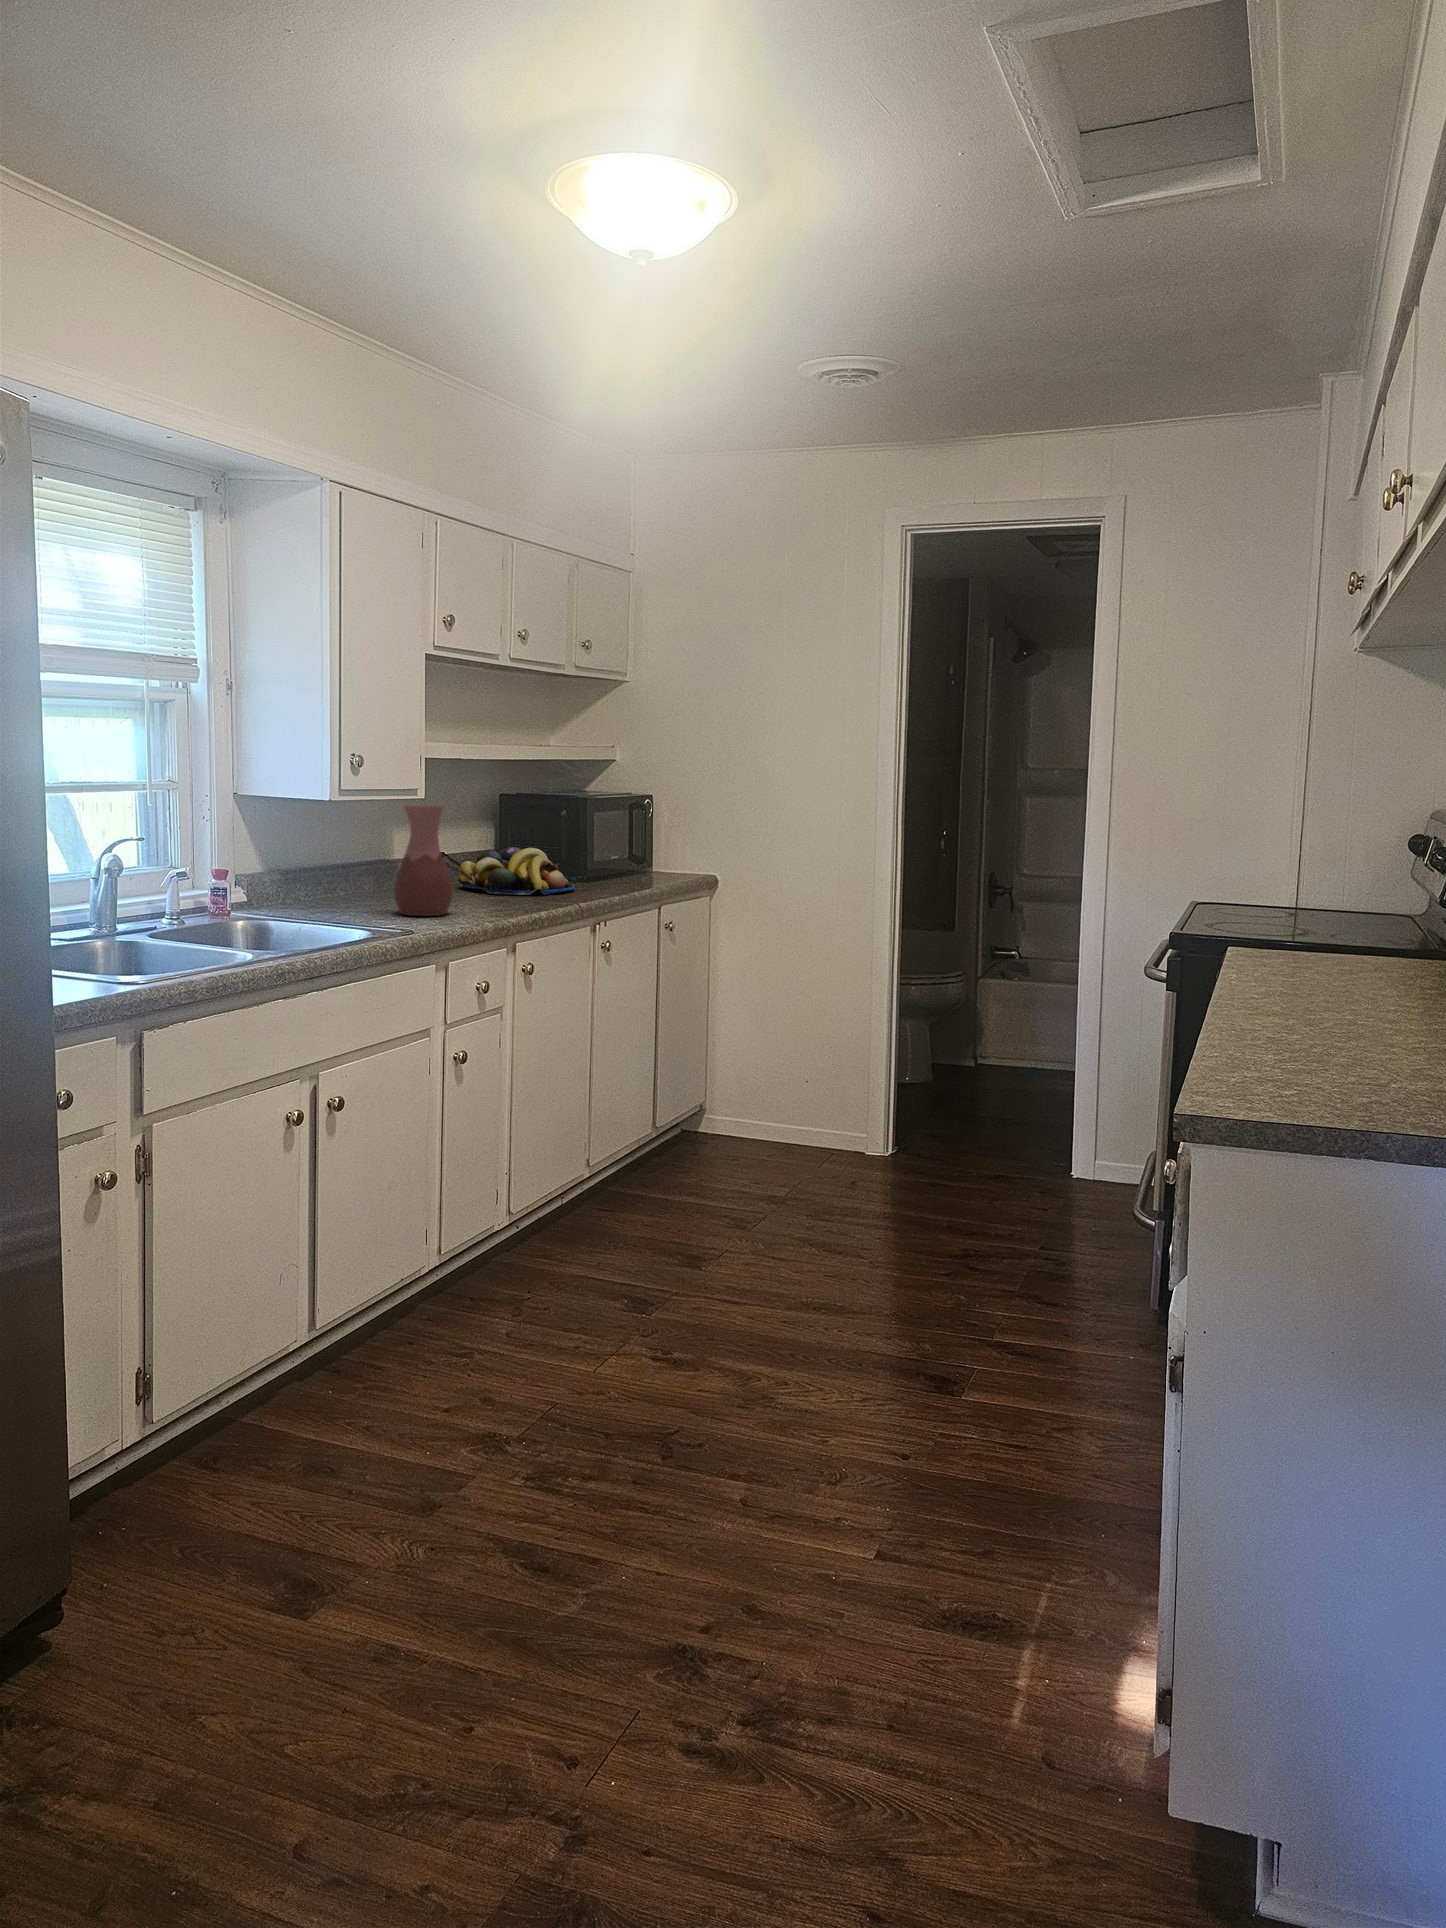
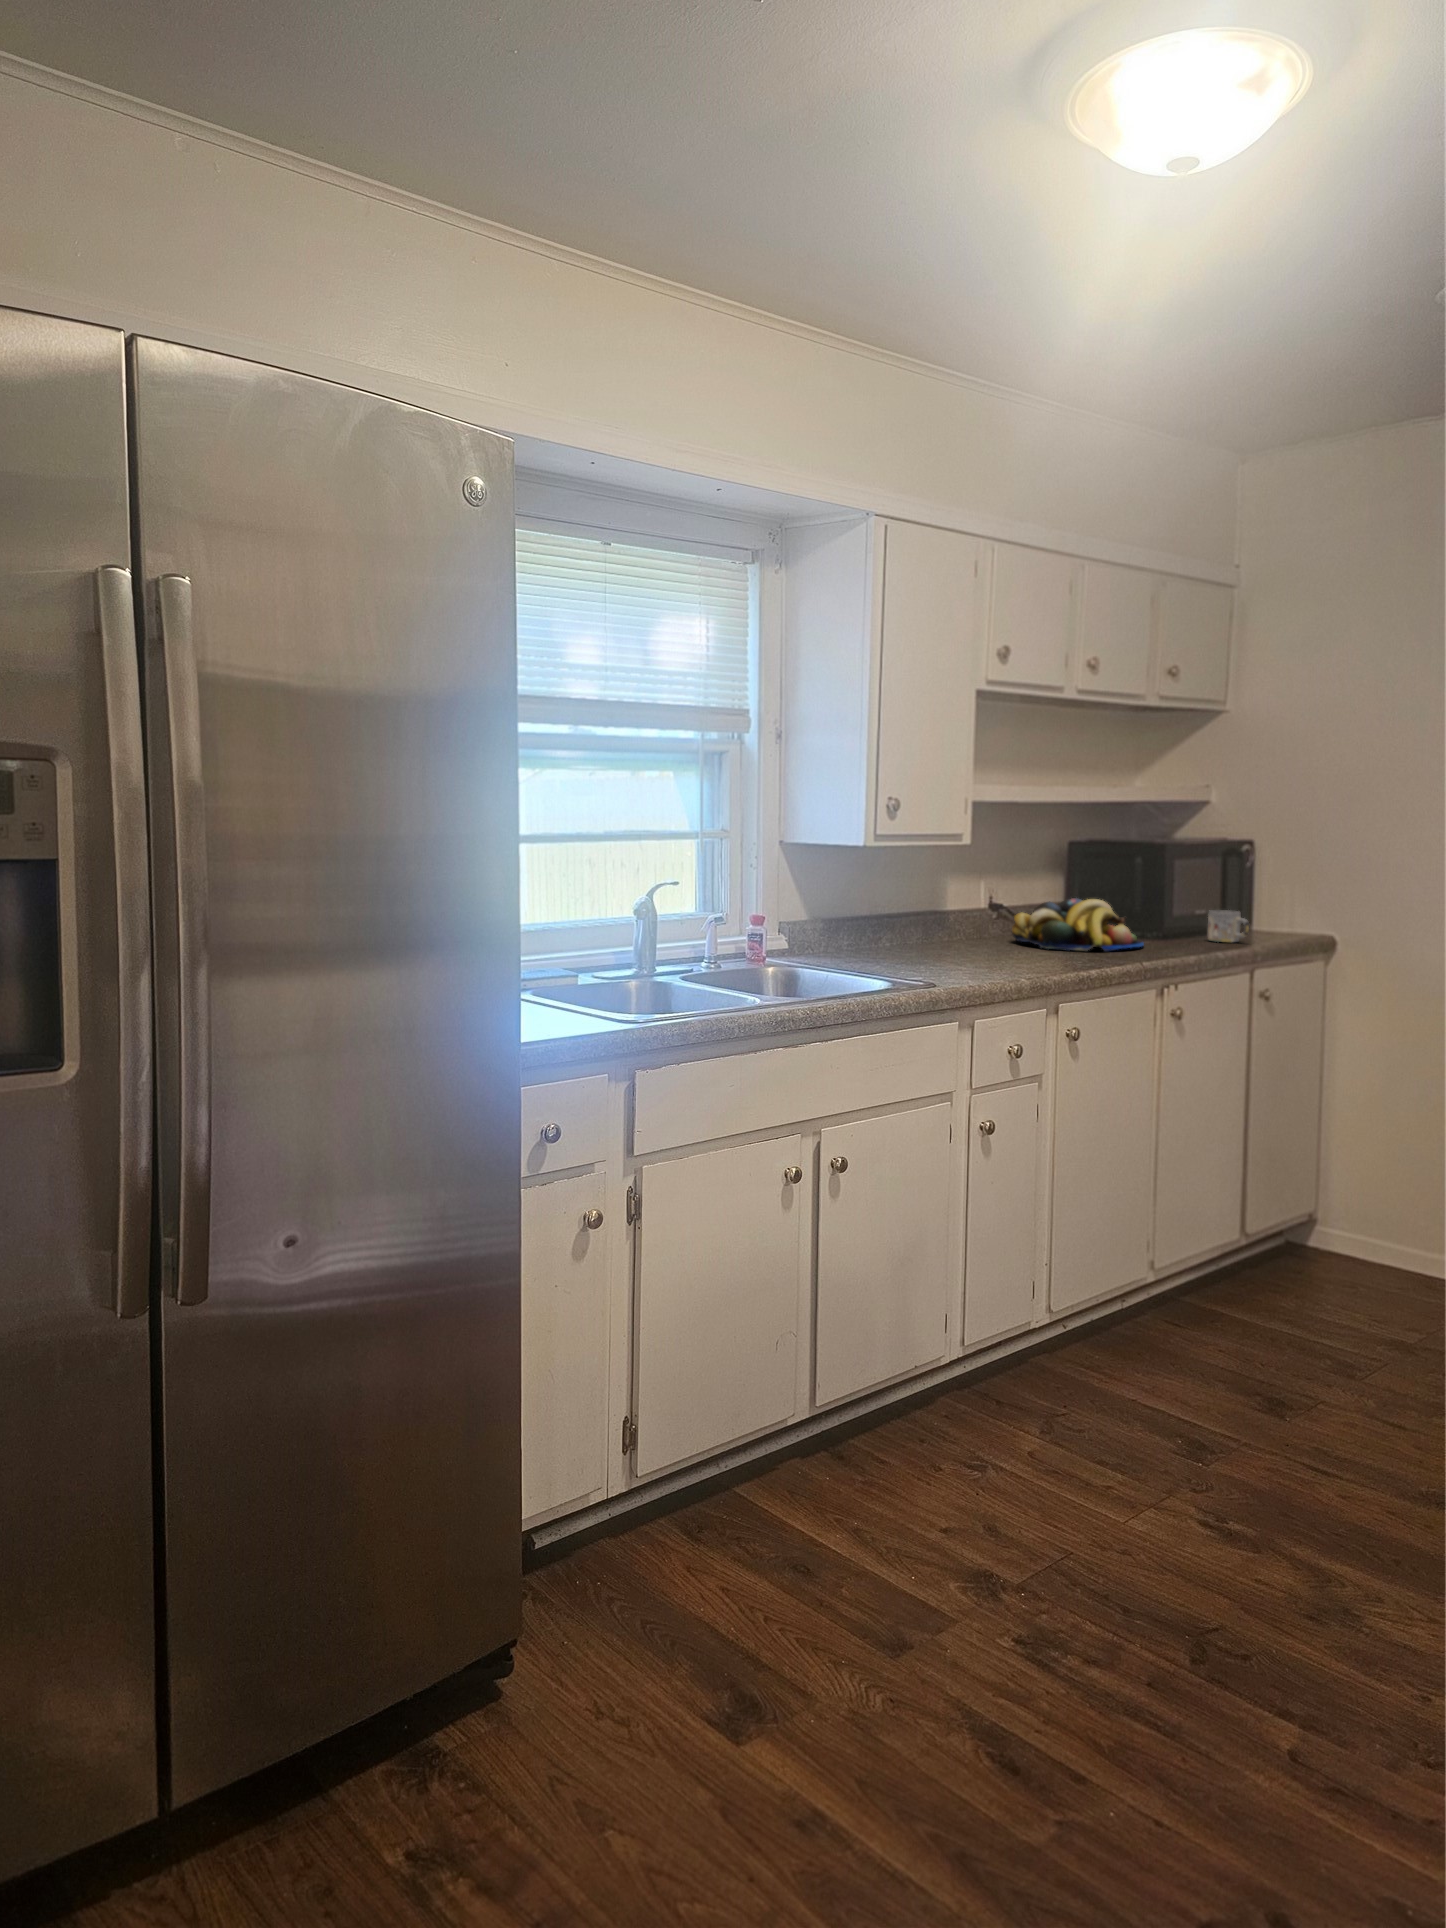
vase: present [394,805,453,916] -> none [928,849,991,969]
mug: none [624,856,657,883] -> present [1208,910,1250,942]

